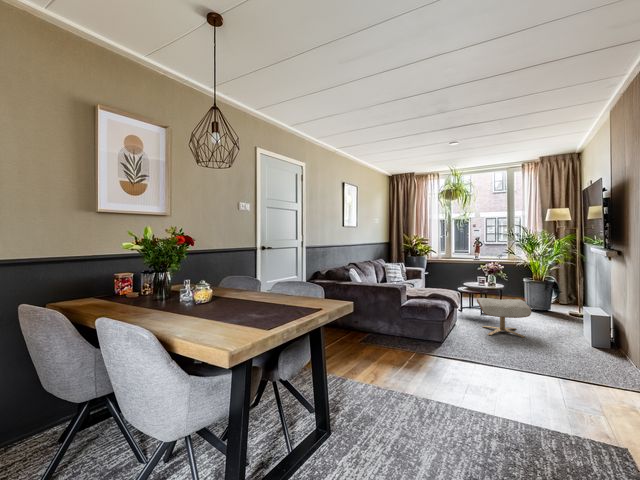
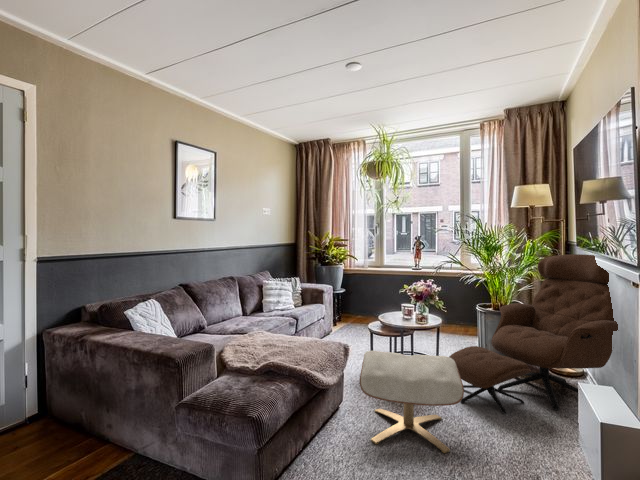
lounge chair: none [514,249,610,328] -> present [449,254,618,413]

